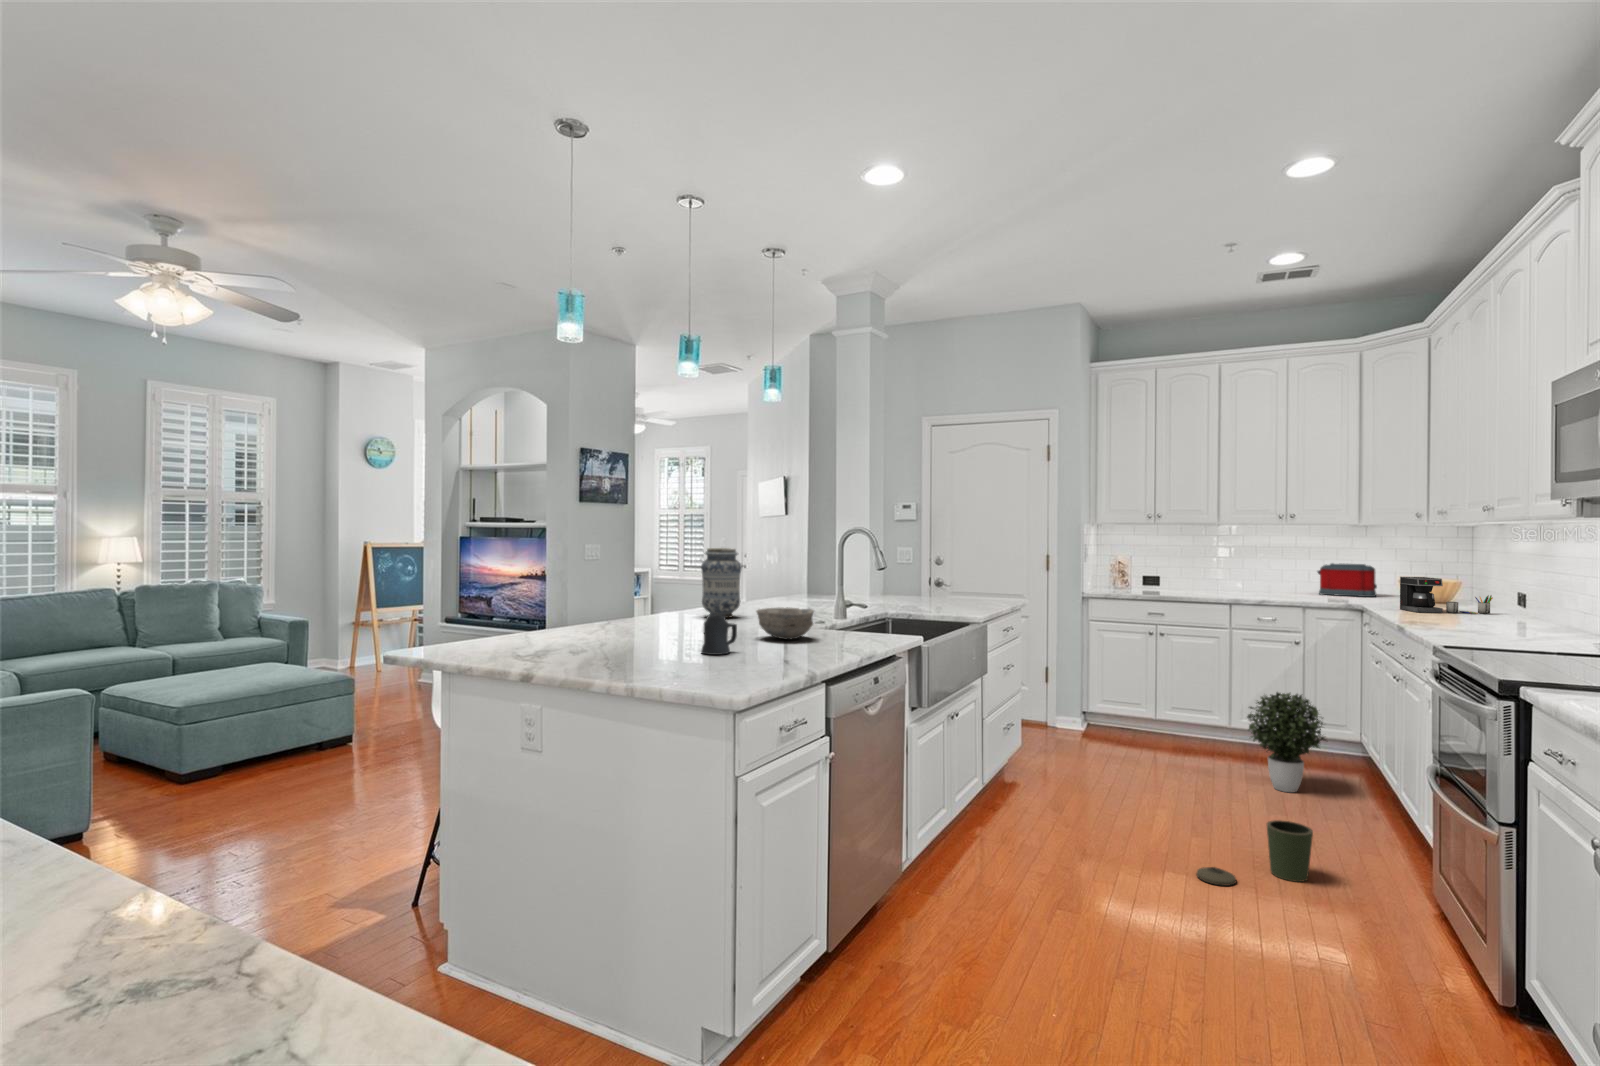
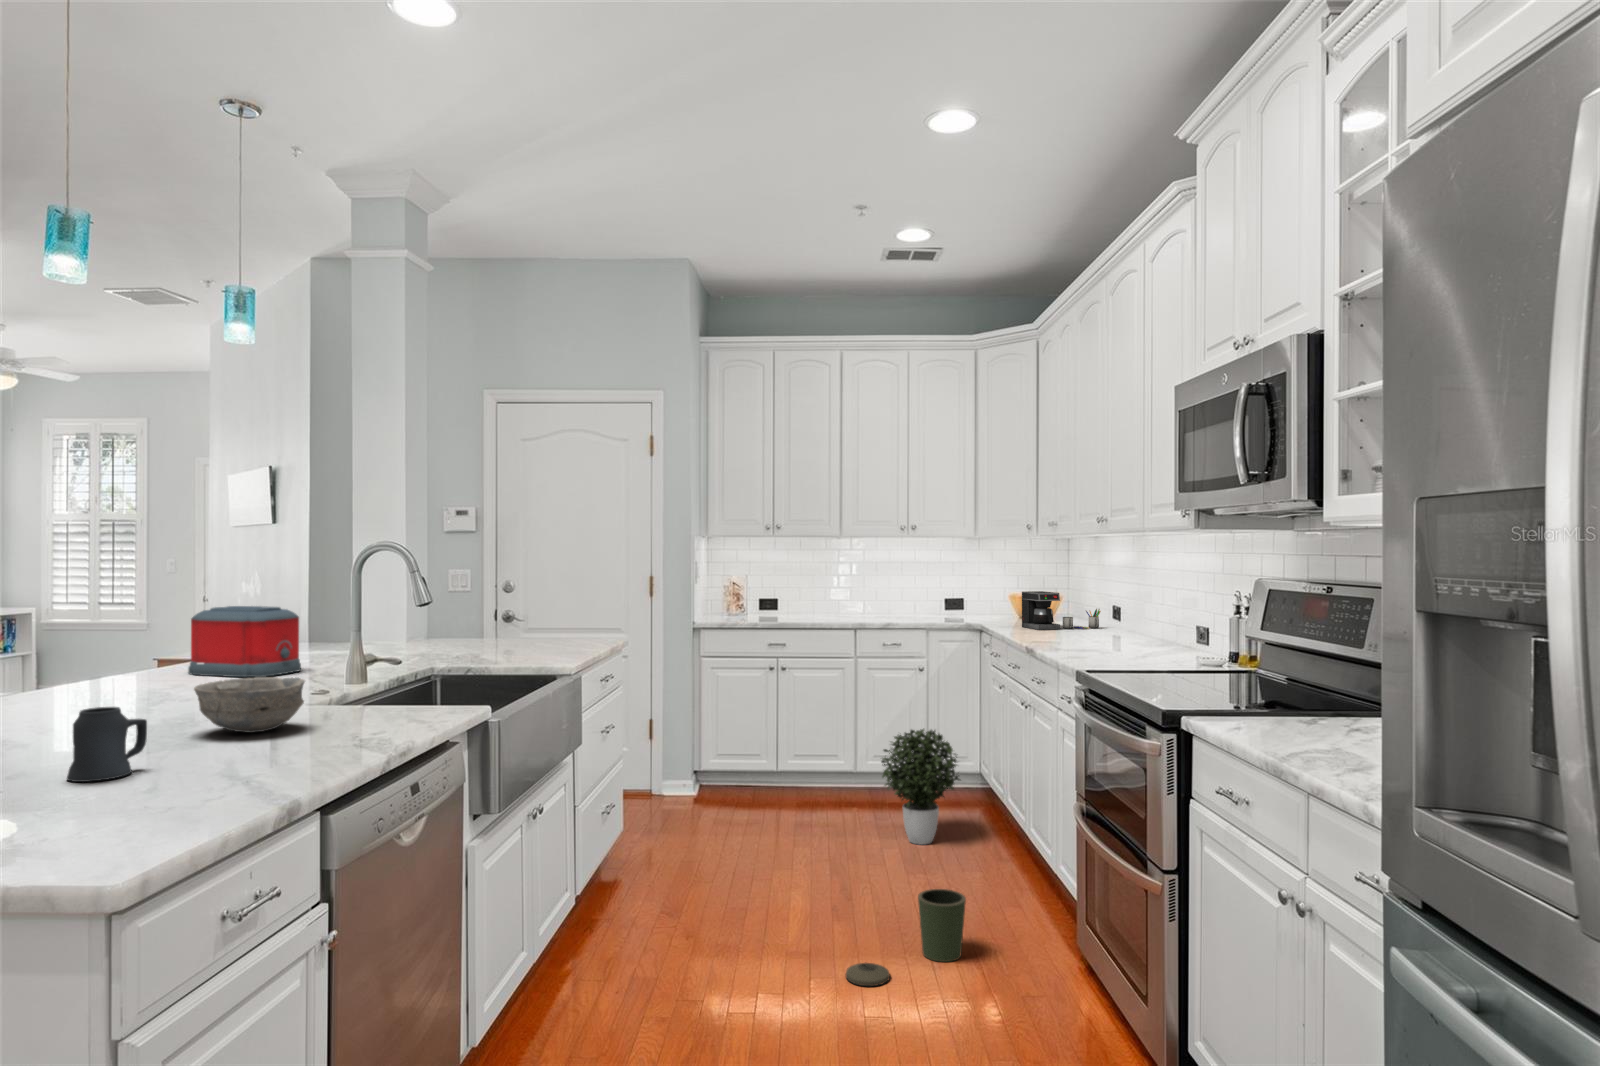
vase: present [701,548,742,618] -> none [92,579,175,698]
toaster: present [1318,563,1377,597] -> present [188,606,301,677]

